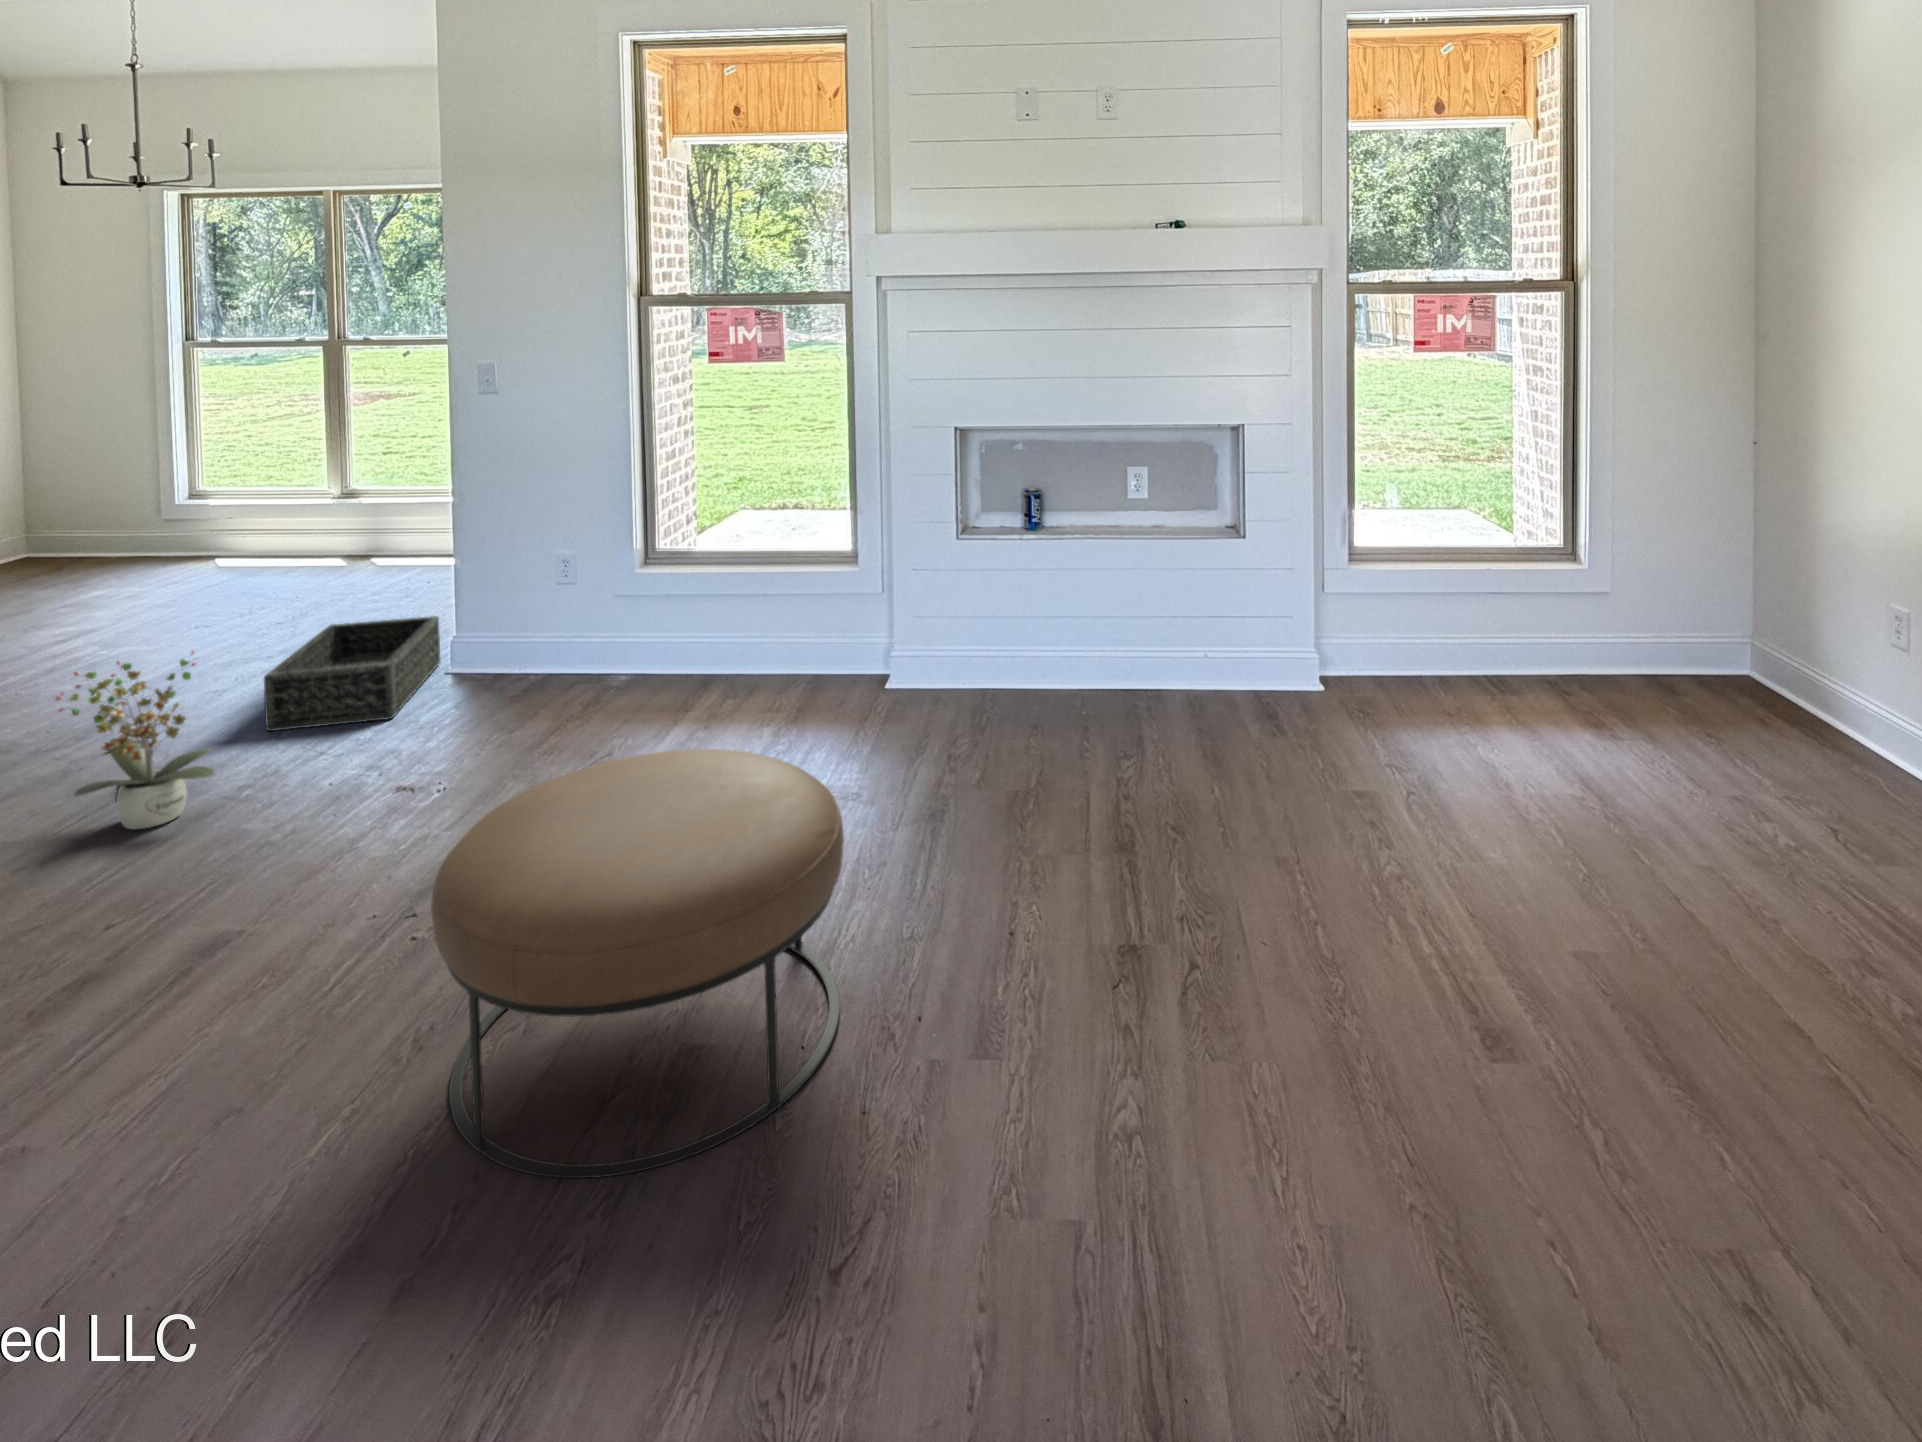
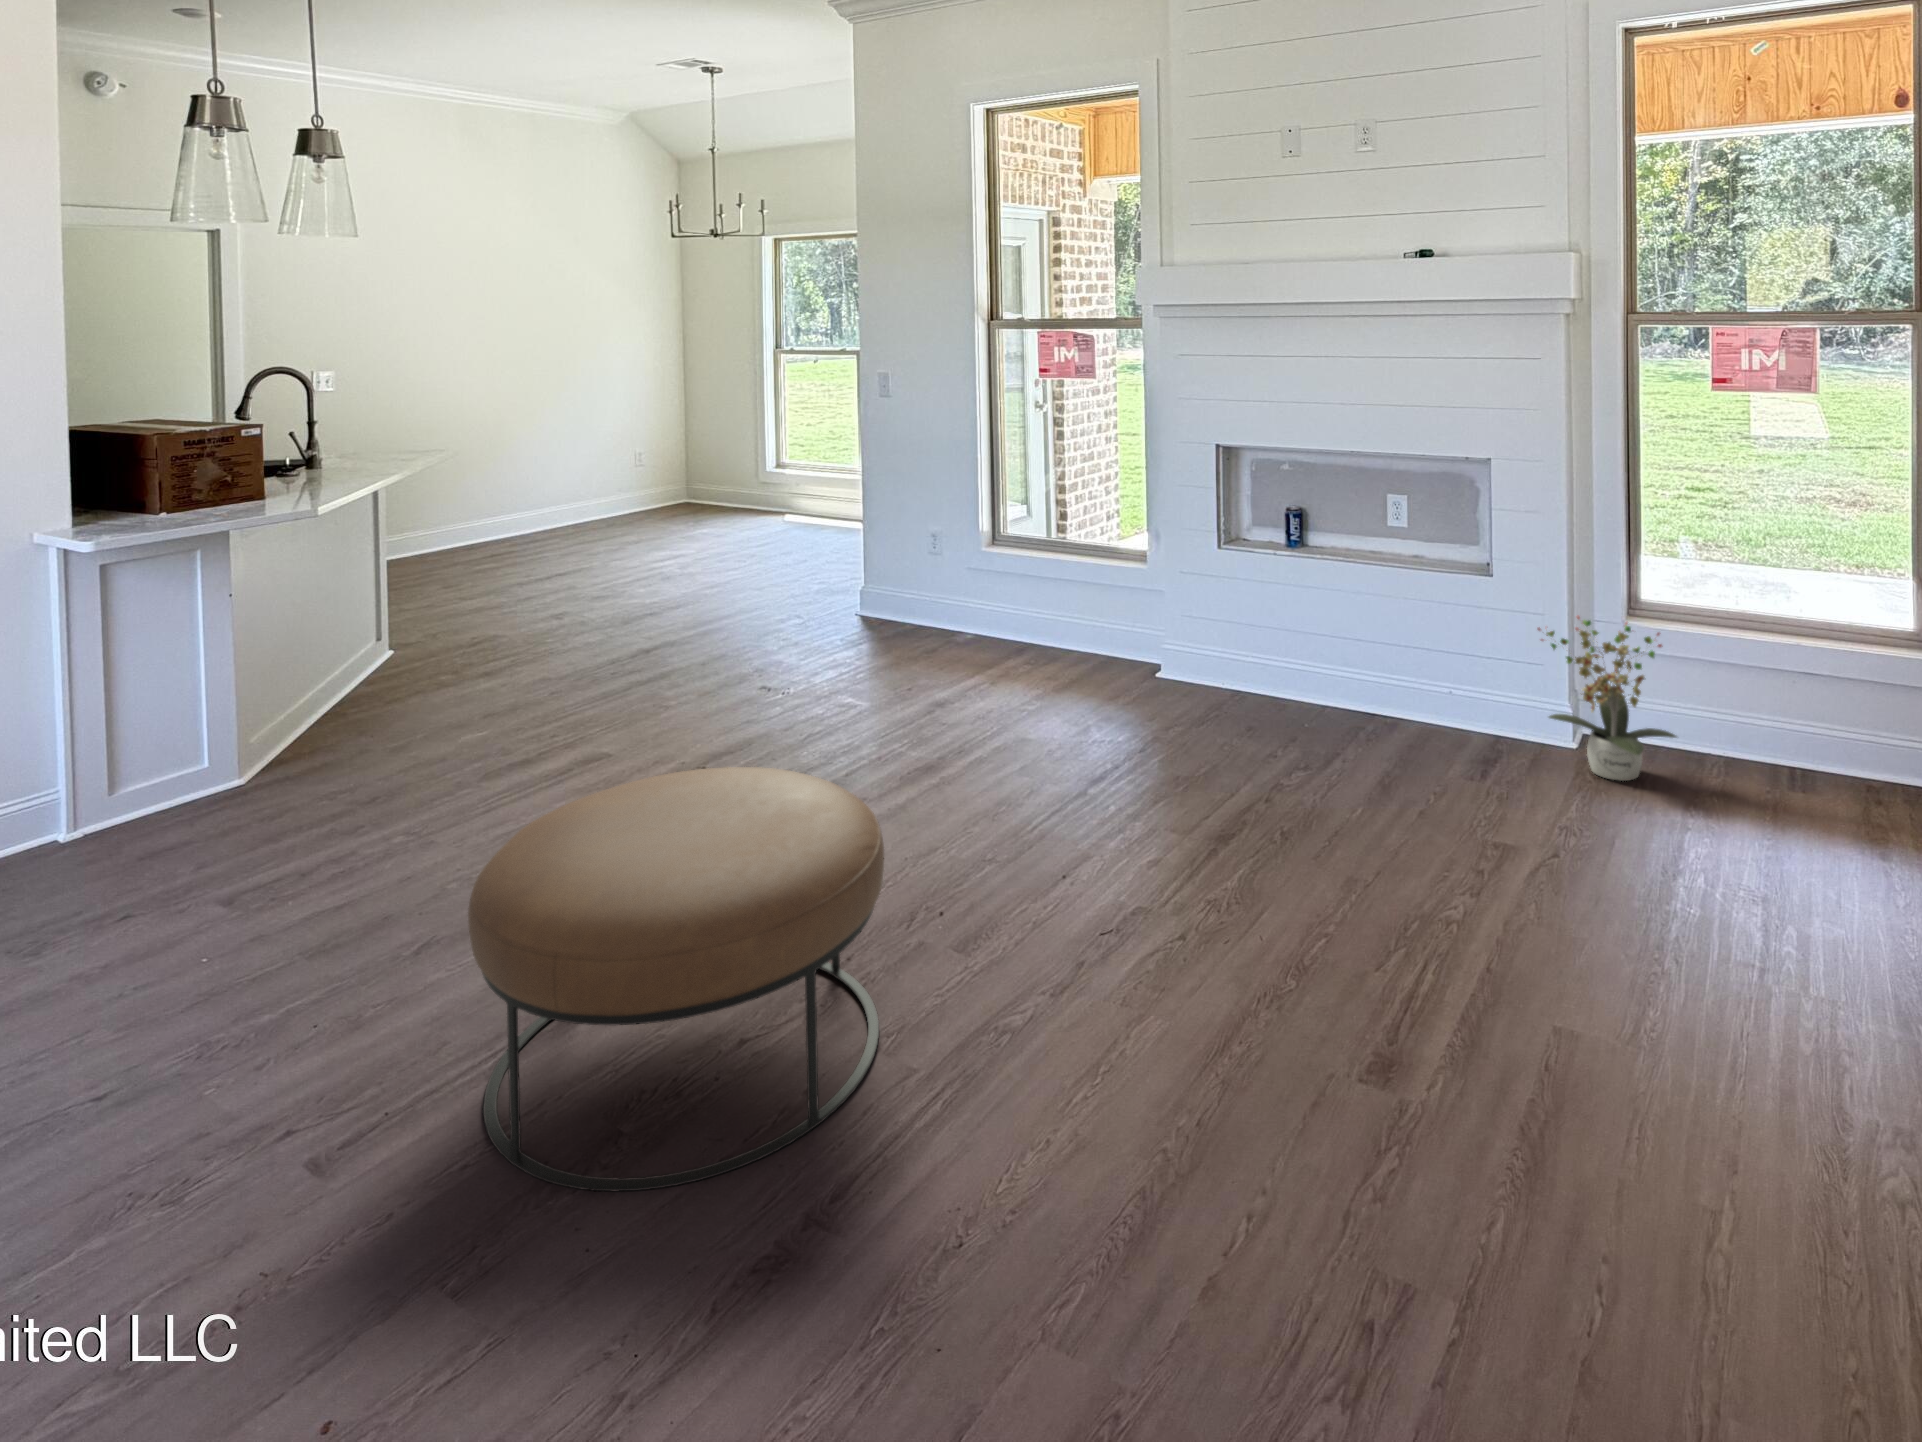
basket: present [264,616,440,731] -> none [280,642,460,759]
potted plant: present [56,652,214,829] -> present [1538,616,1676,781]

